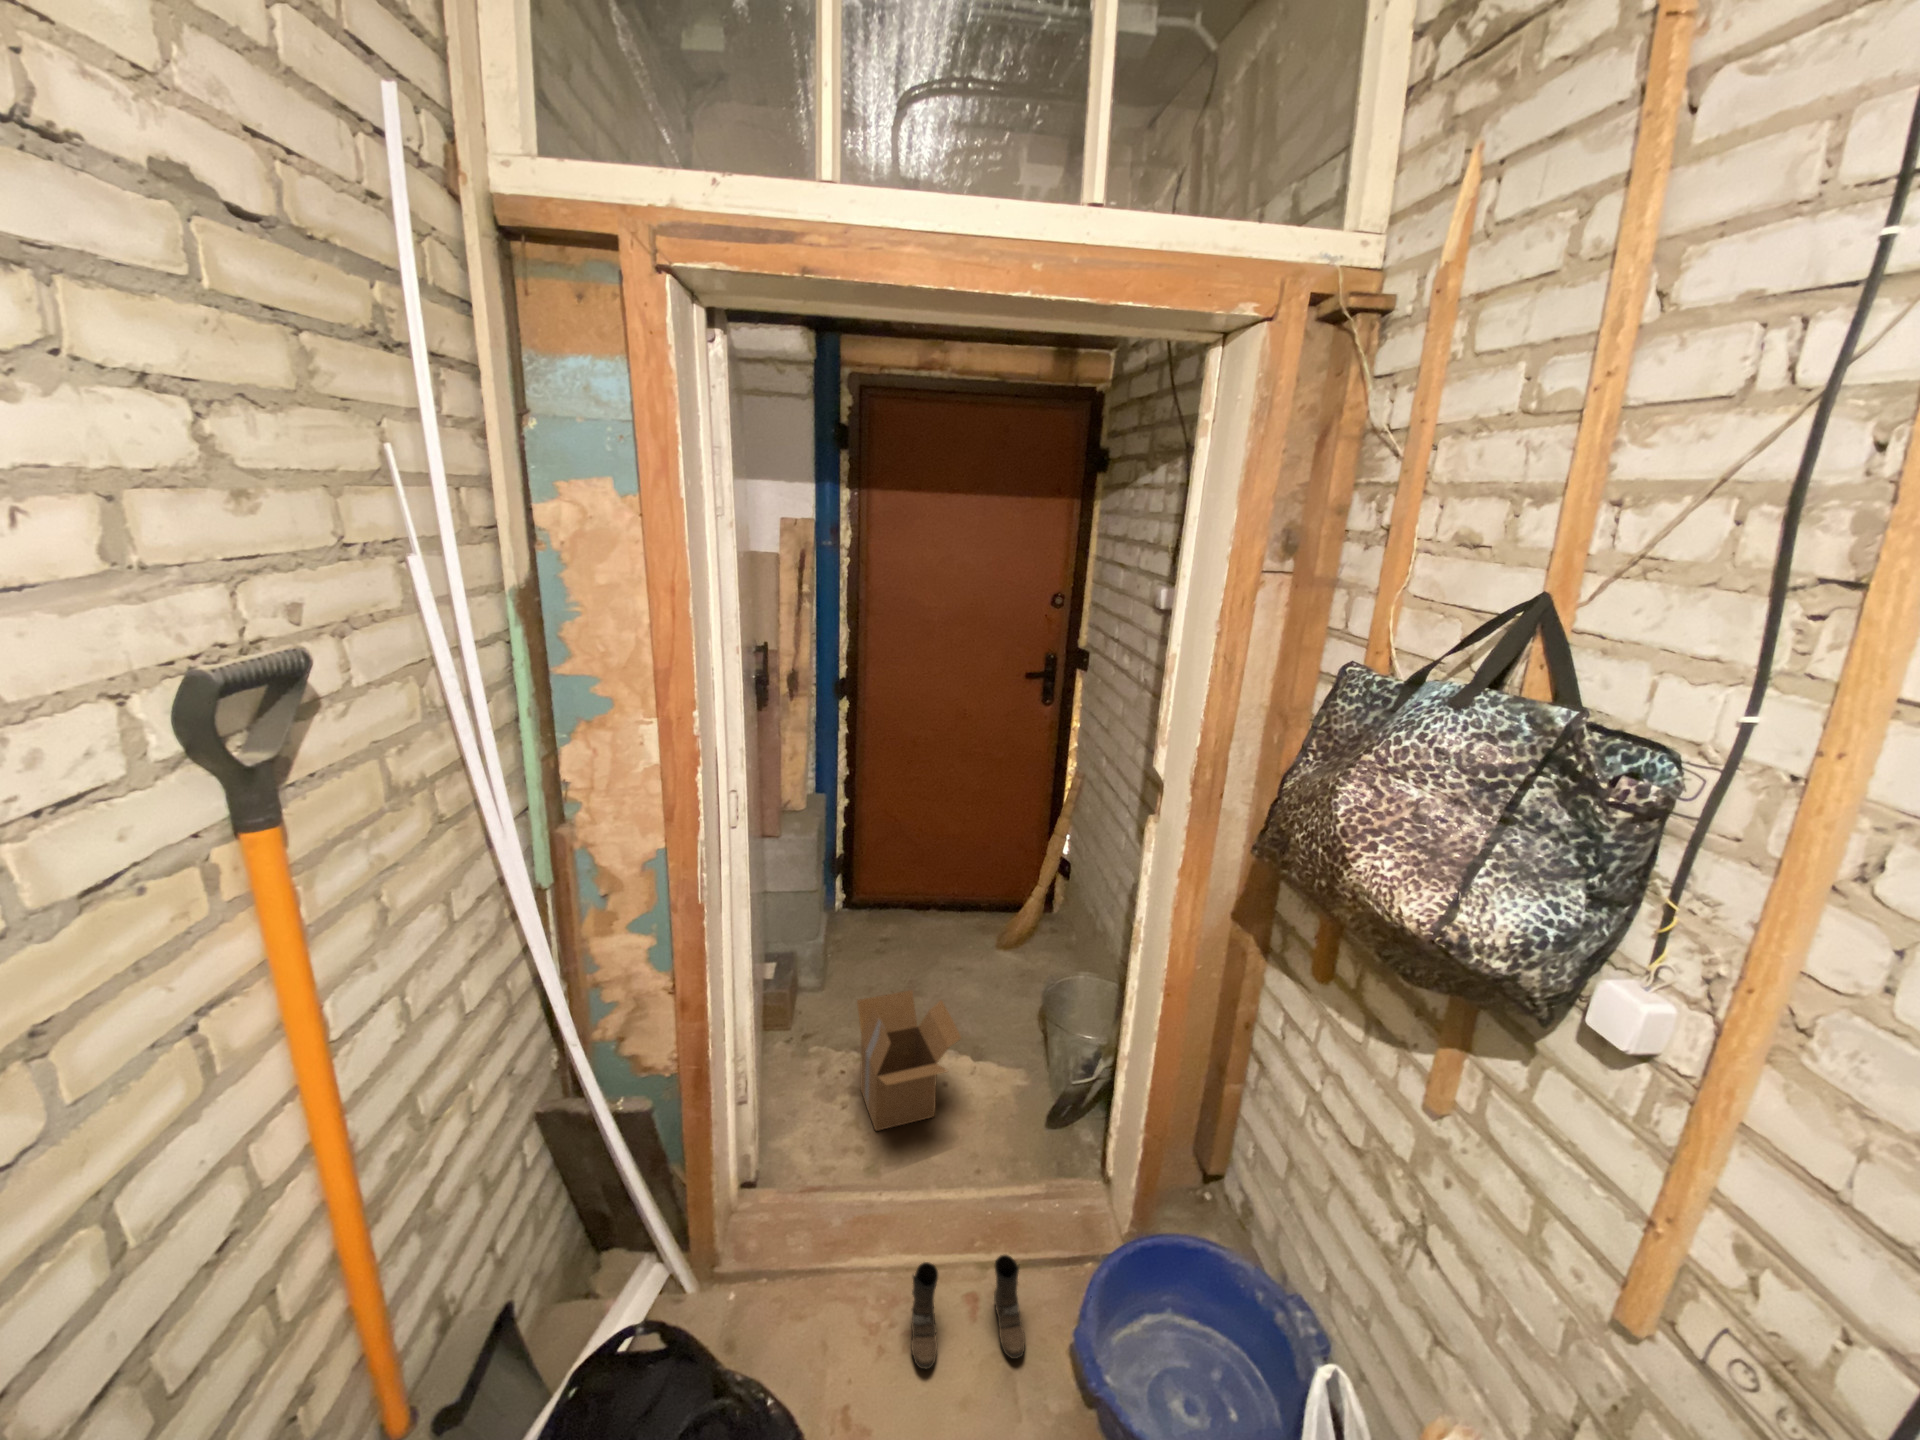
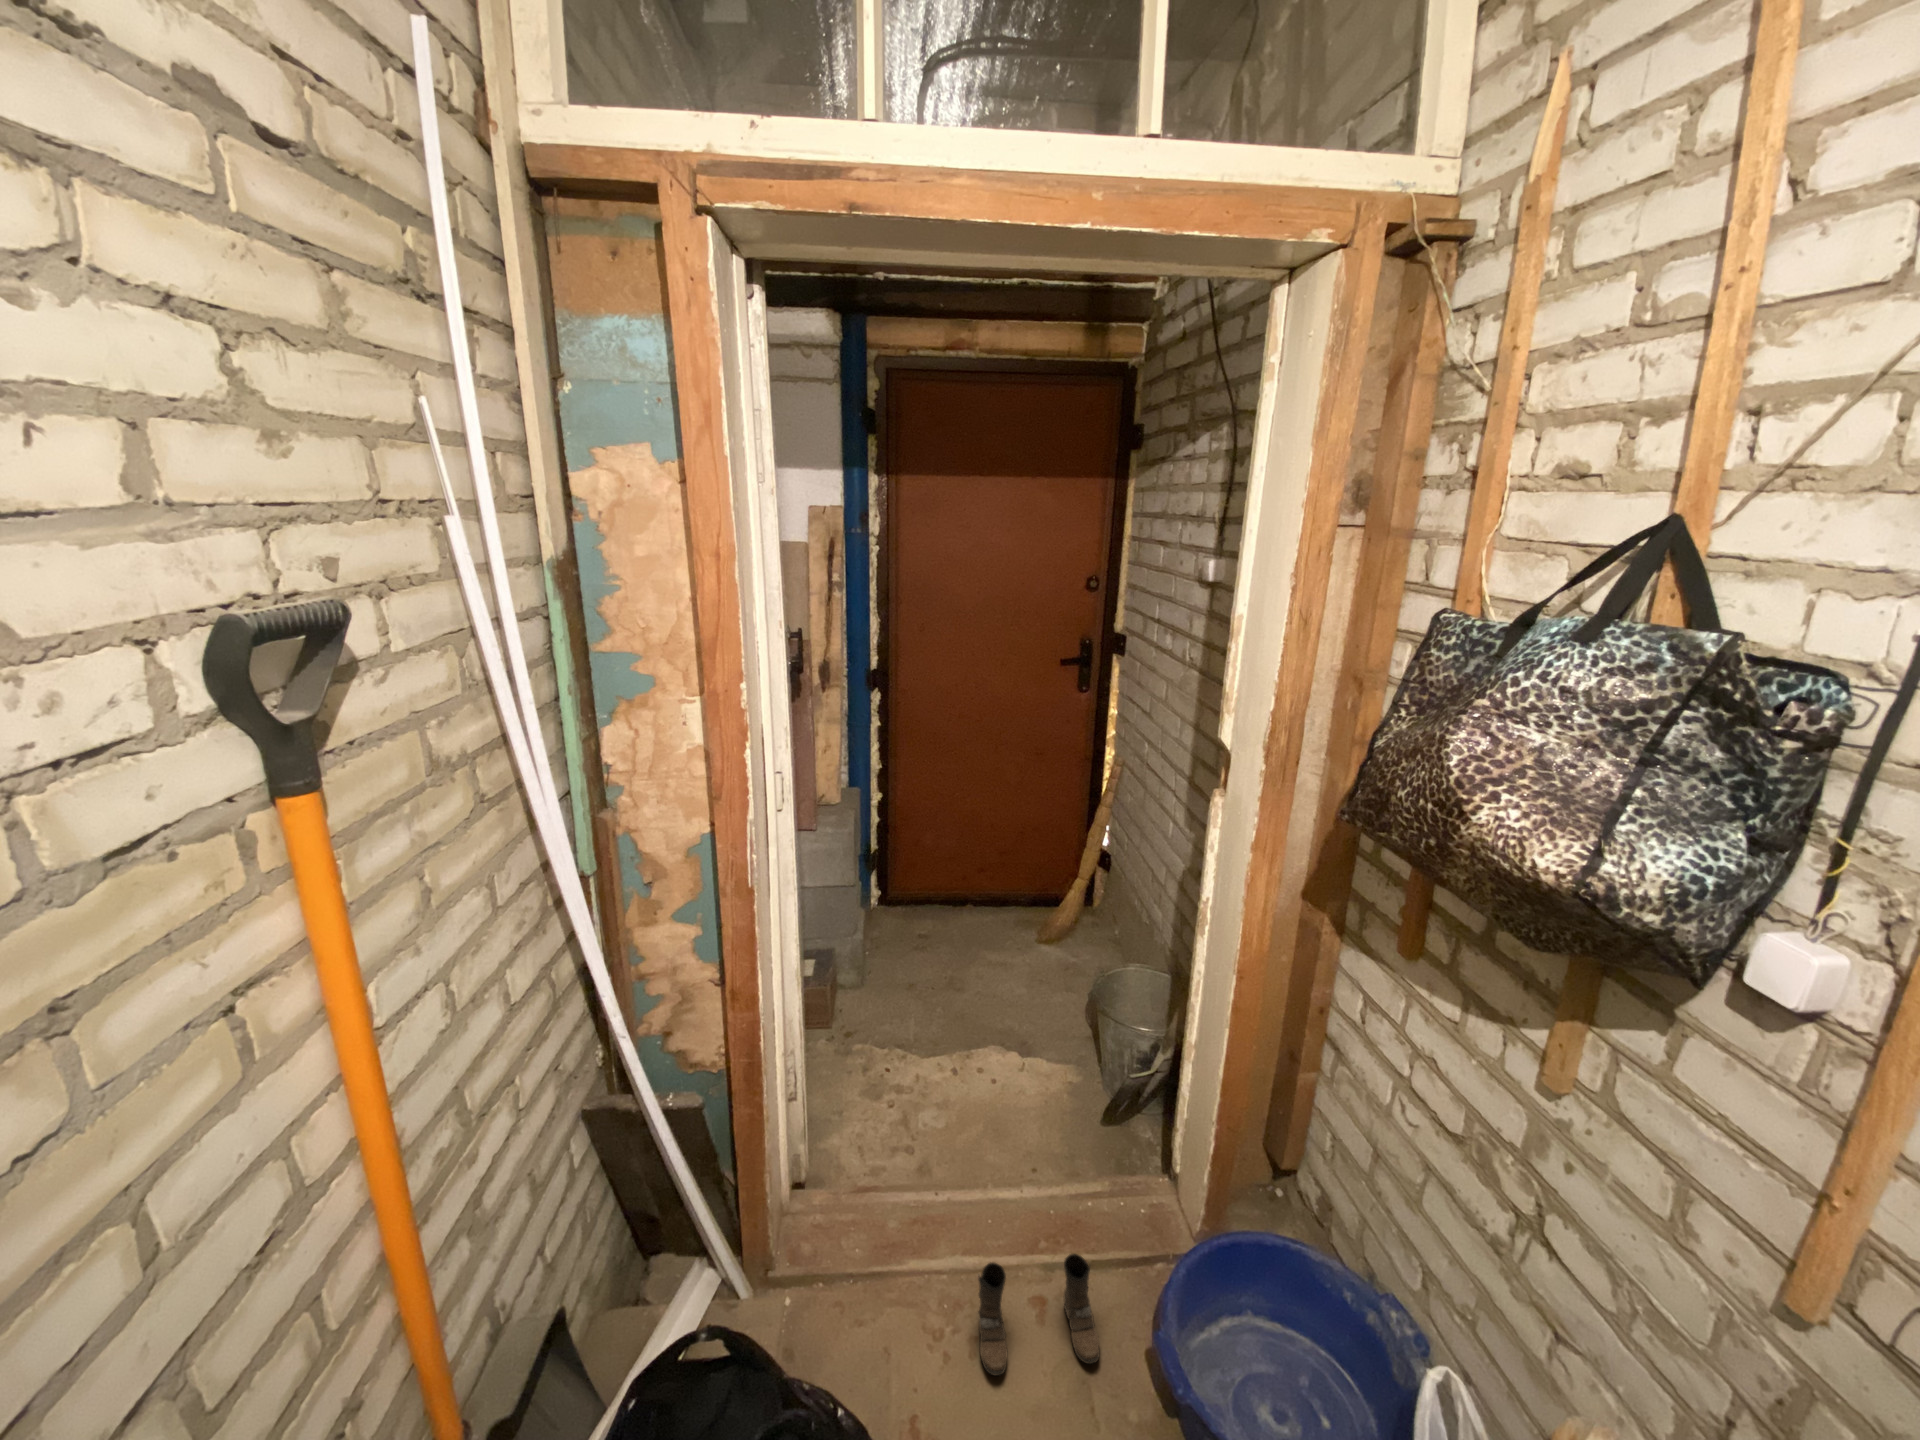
cardboard box: present [857,990,961,1131] -> none [903,983,1013,1128]

